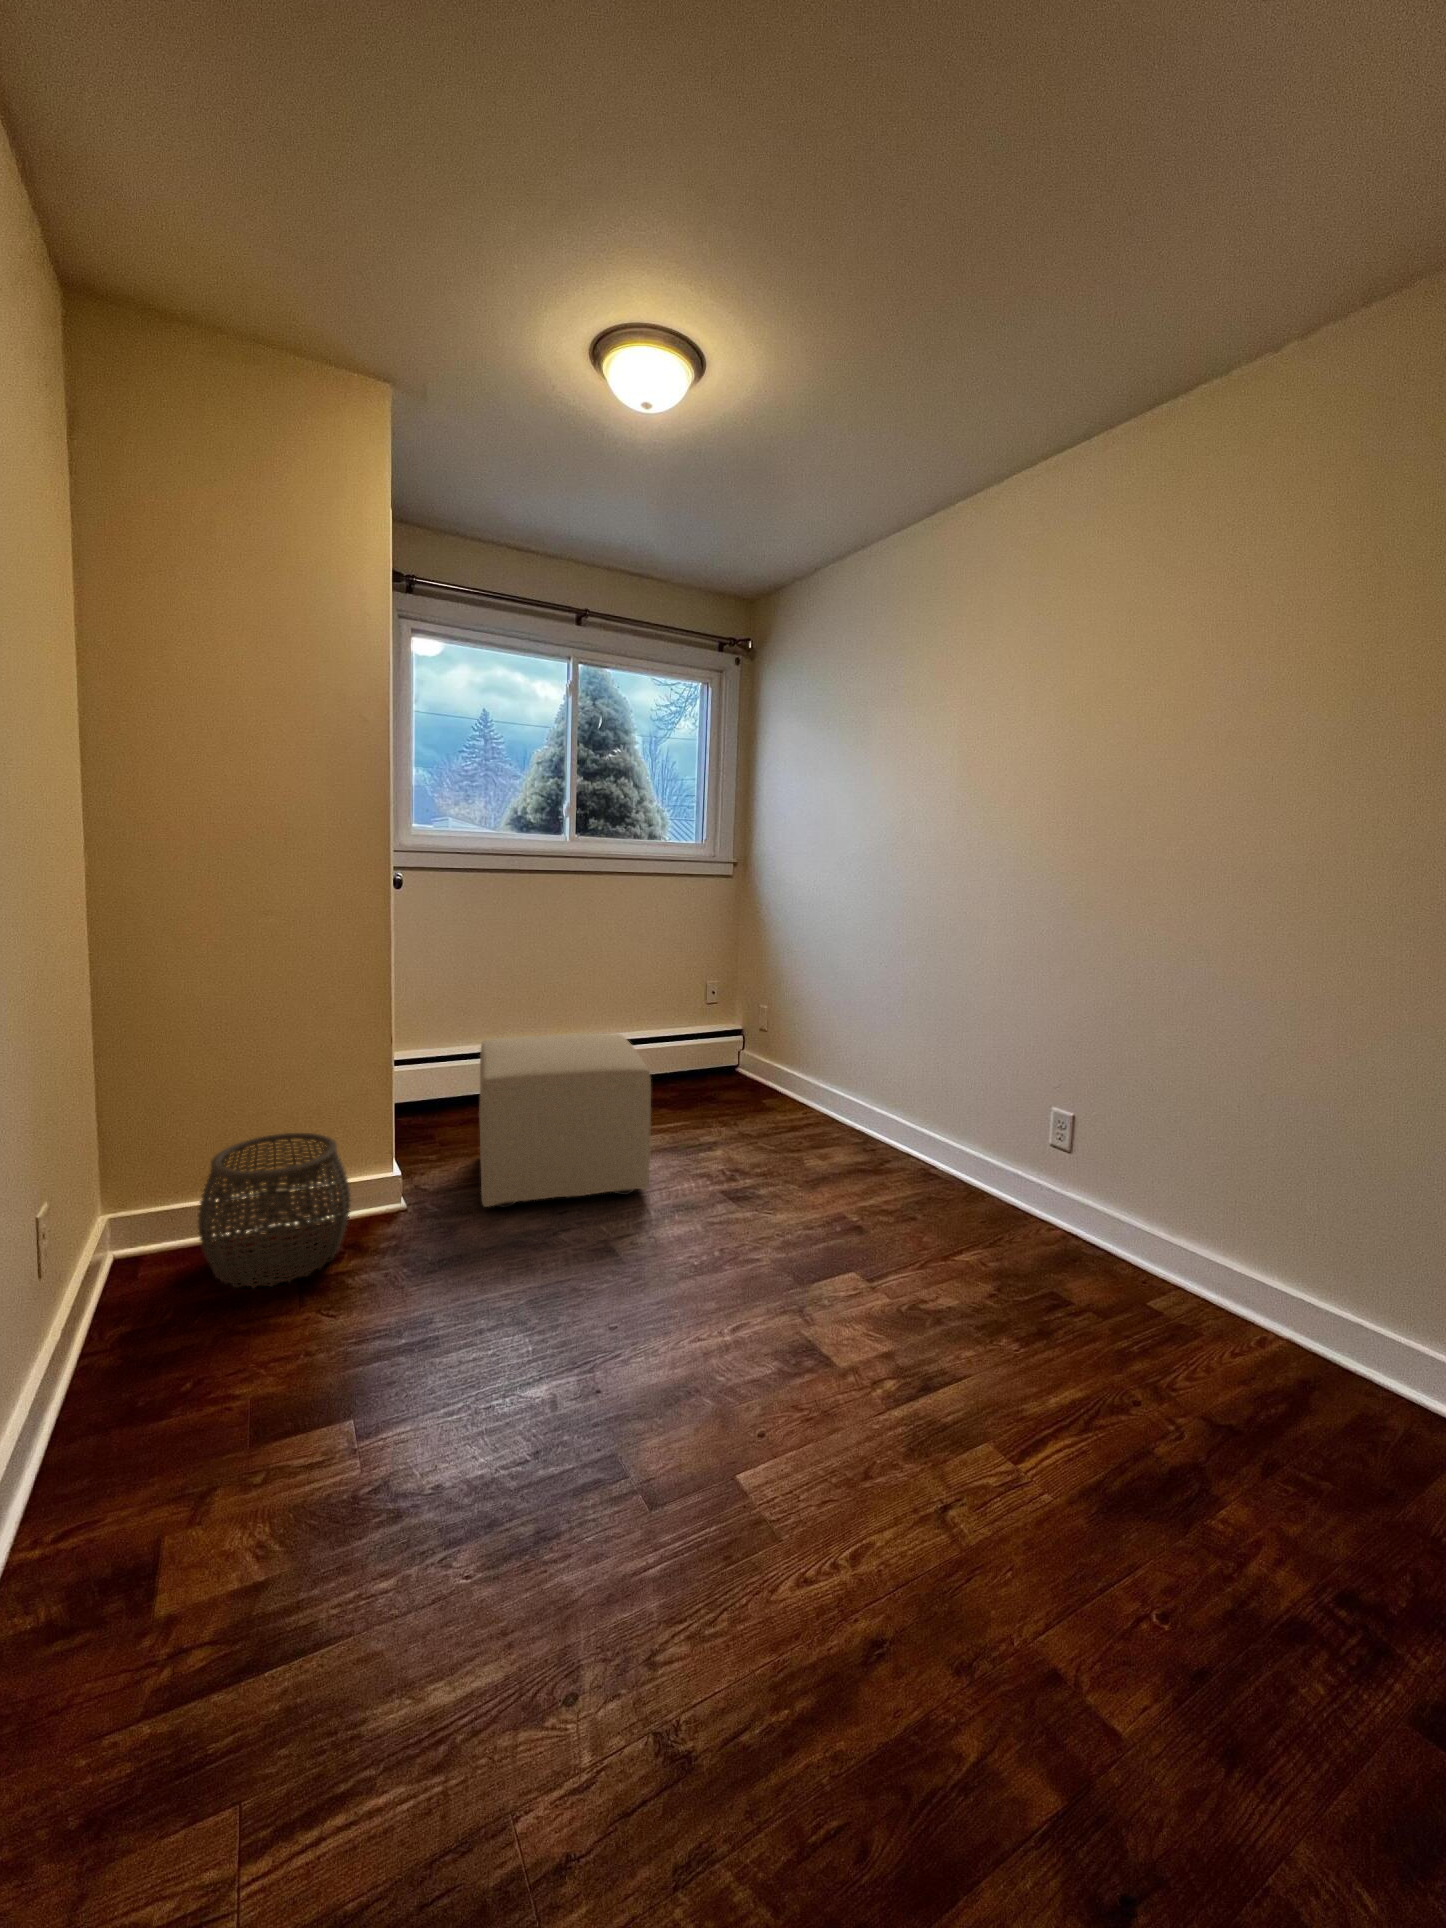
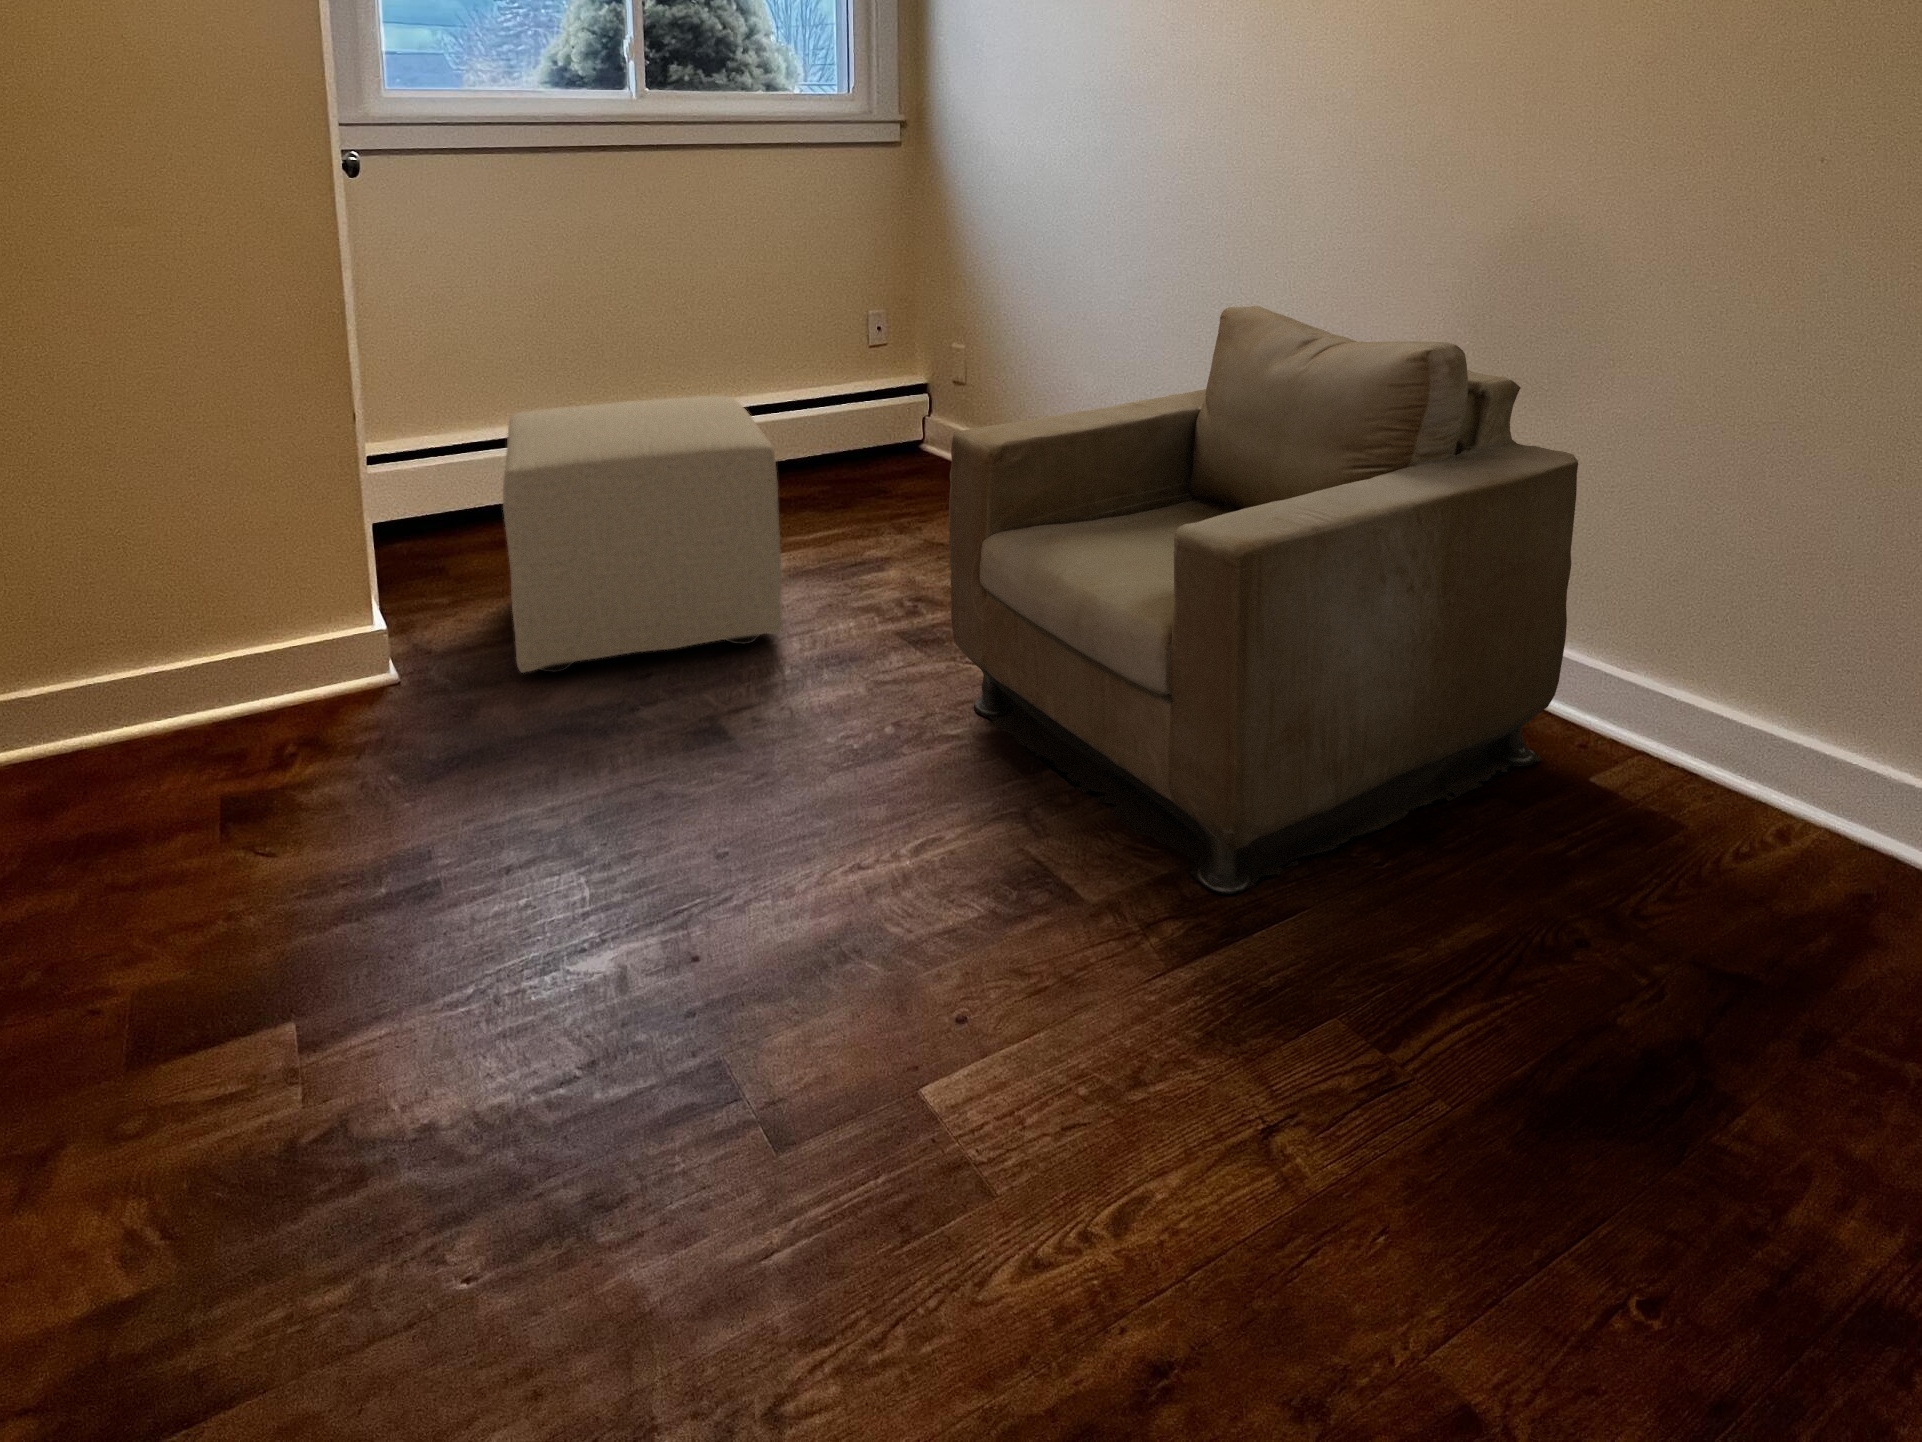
armchair: none [758,997,1147,1367] -> present [949,306,1578,895]
woven basket: present [198,1133,351,1288] -> none [50,569,302,817]

